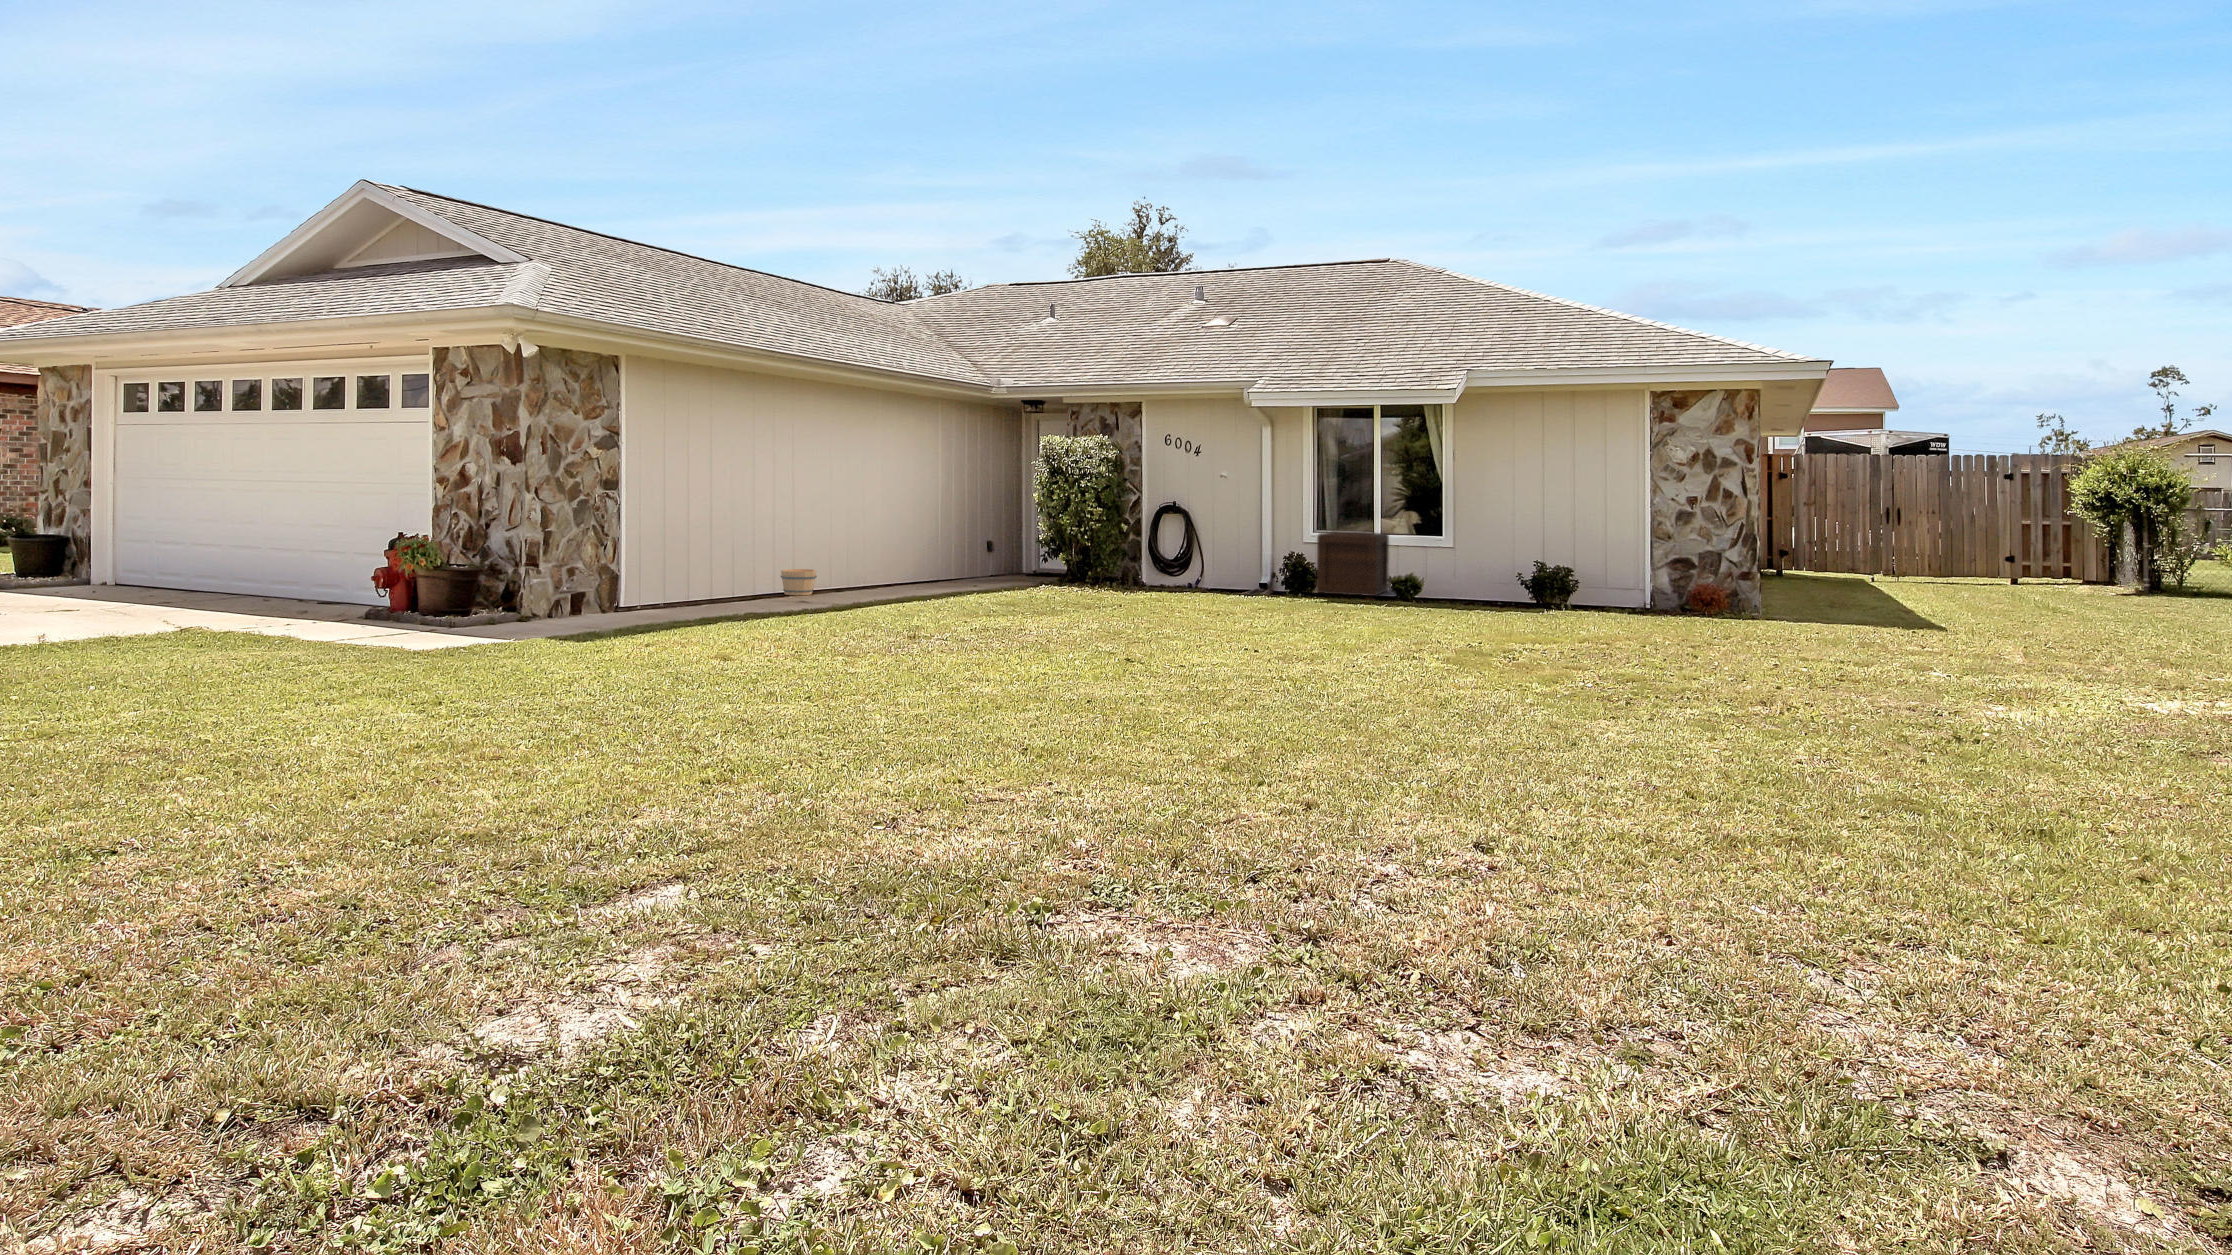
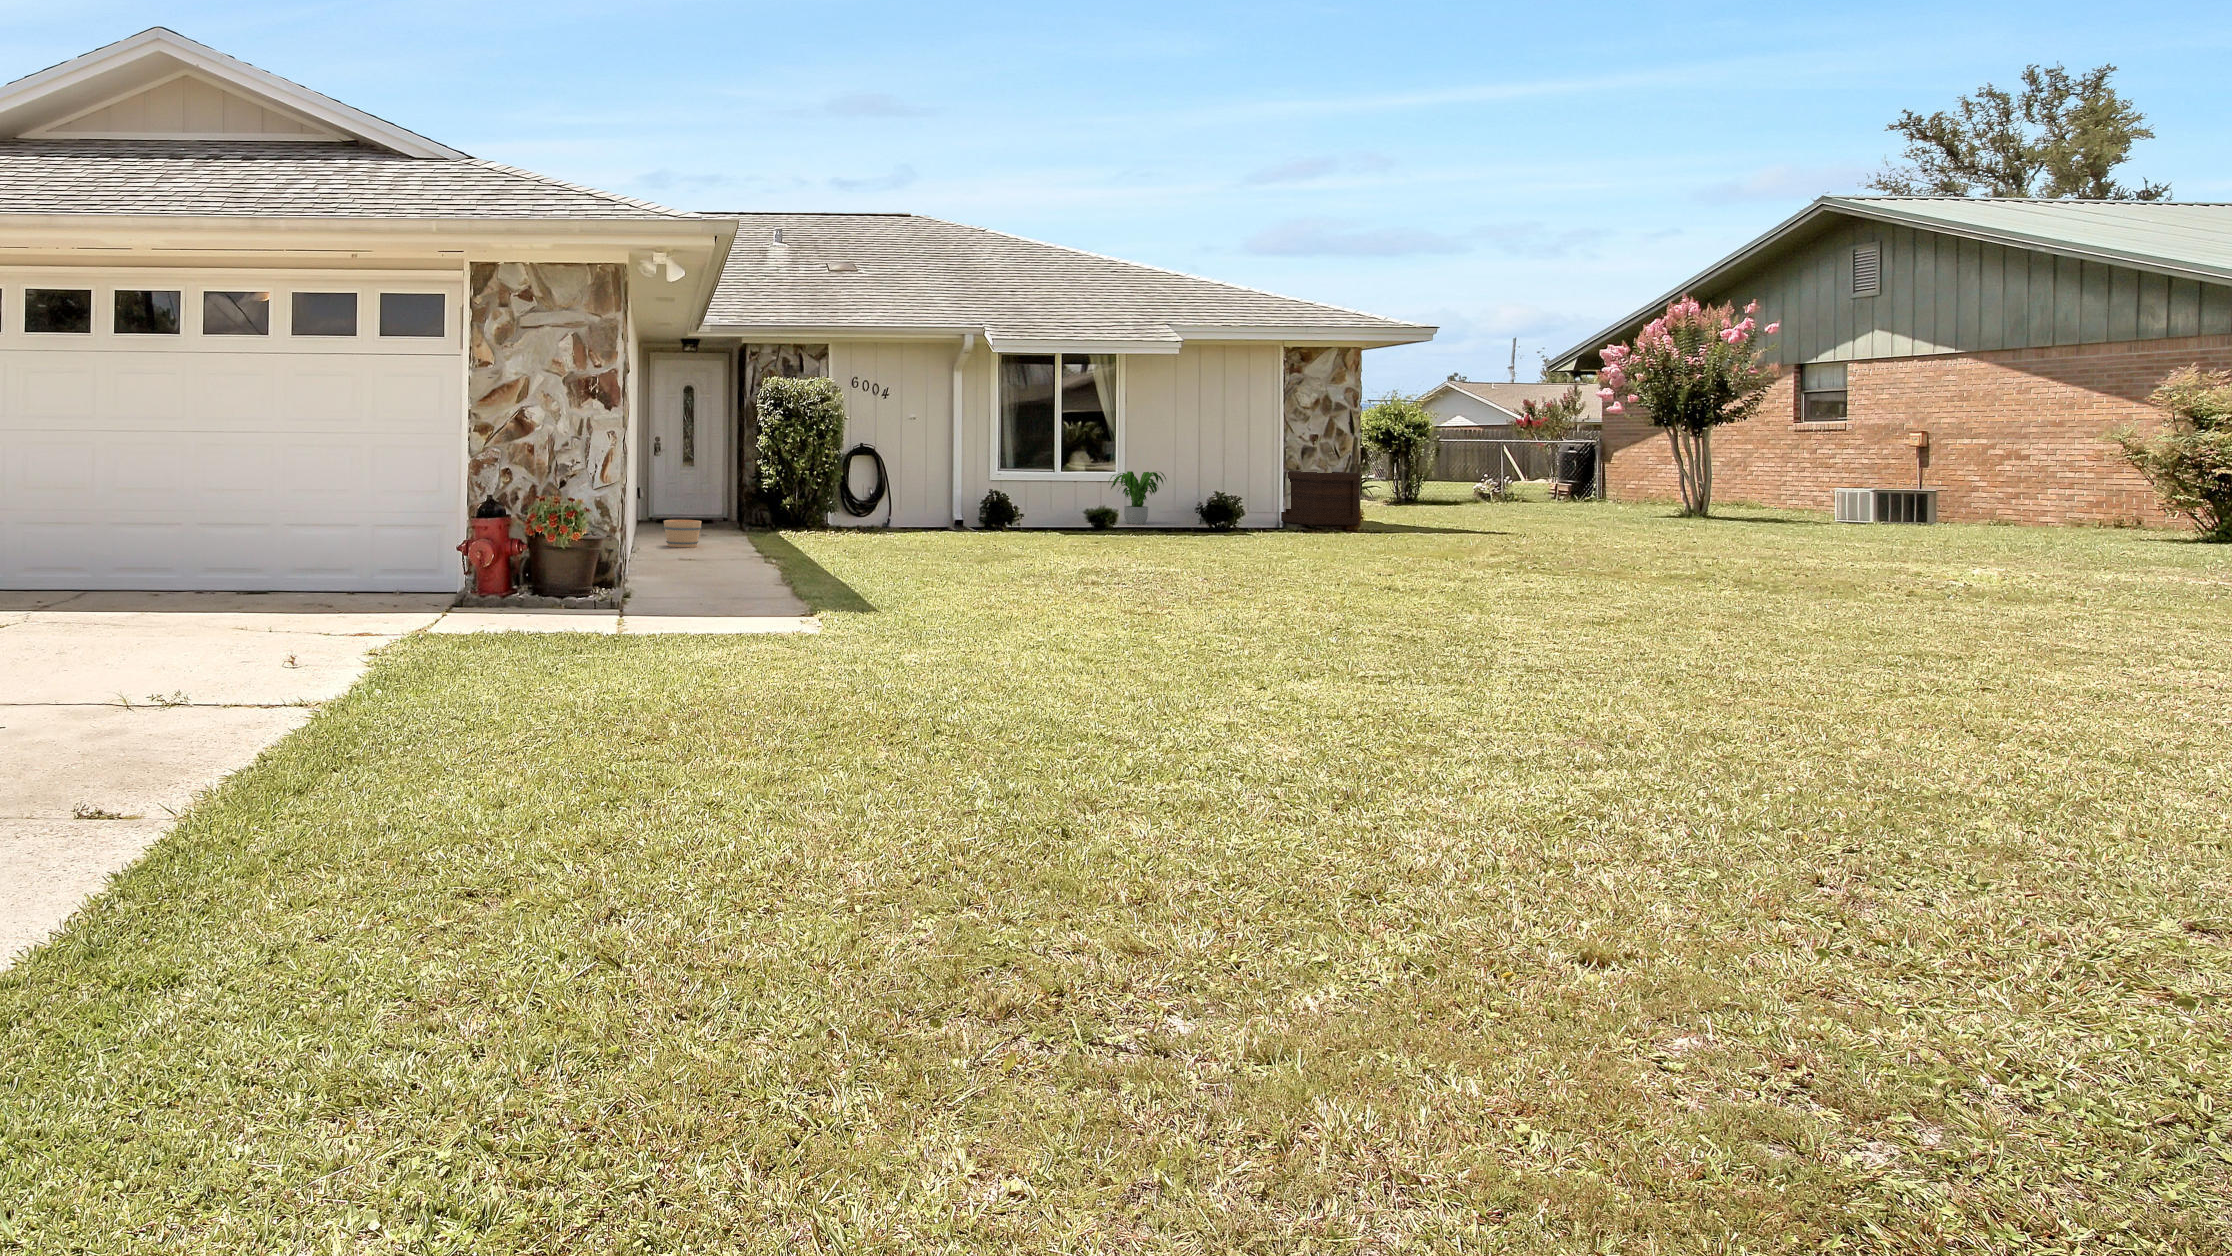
wooden crate: present [1317,531,1389,596] -> present [1281,471,1360,526]
potted plant: none [1410,536,1476,597] -> present [1109,471,1166,524]

